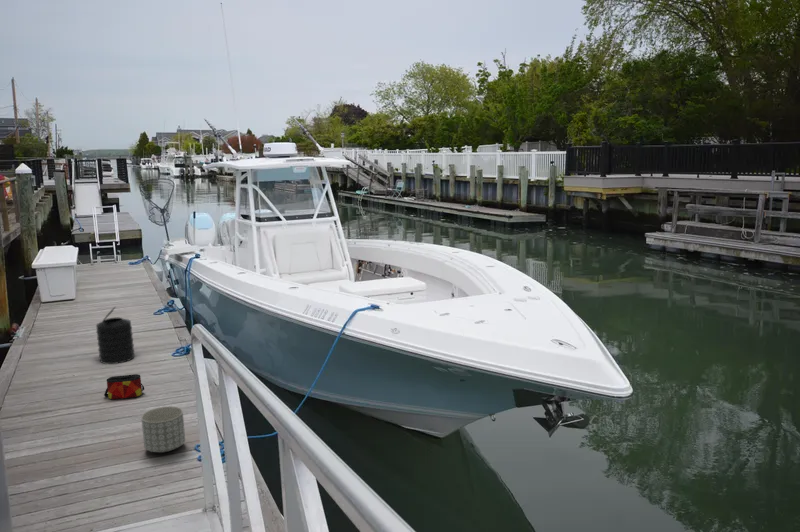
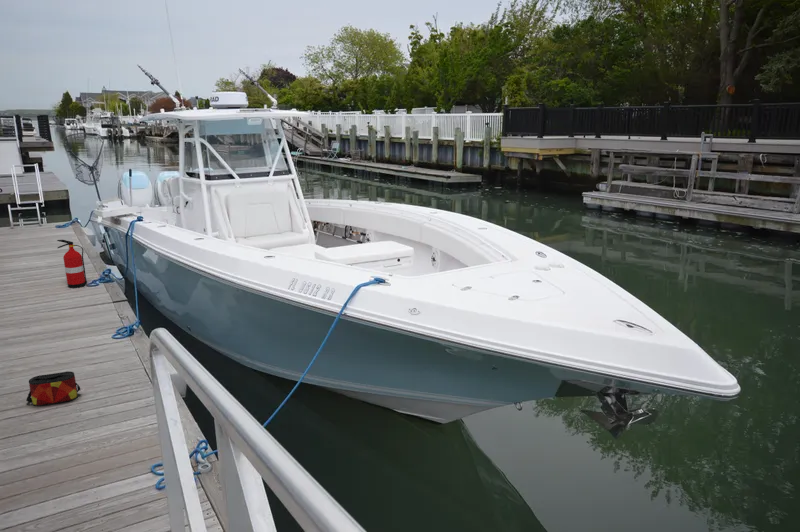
fire extinguisher: none [131,273,153,315] -> present [57,240,87,288]
trash can: present [96,308,134,364] -> none [14,283,66,354]
planter: present [142,406,185,453] -> none [78,424,141,490]

